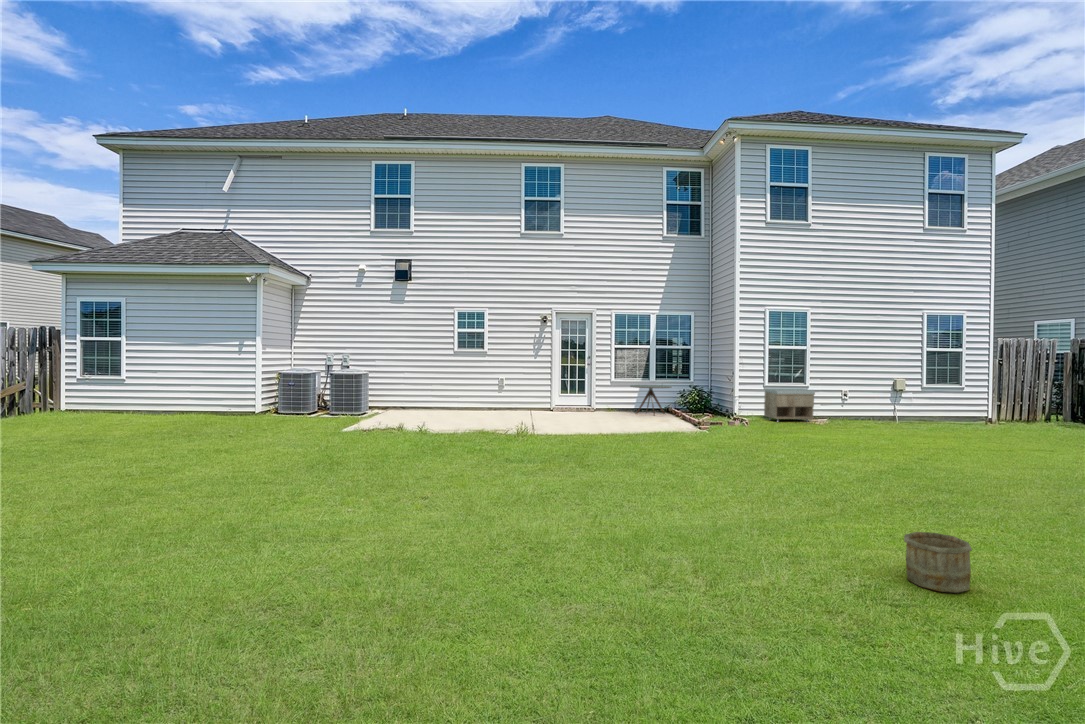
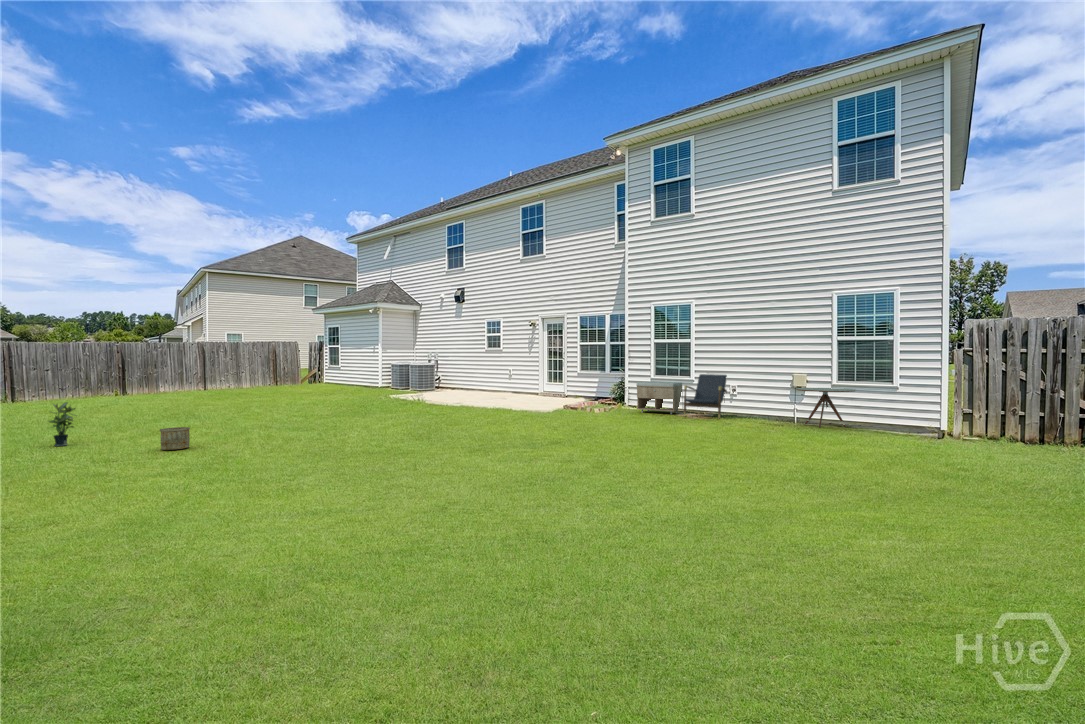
lounge chair: none [817,381,867,423] -> present [684,374,727,419]
round table: present [630,385,671,415] -> present [796,388,856,427]
potted plant: none [710,533,789,682] -> present [49,402,76,446]

